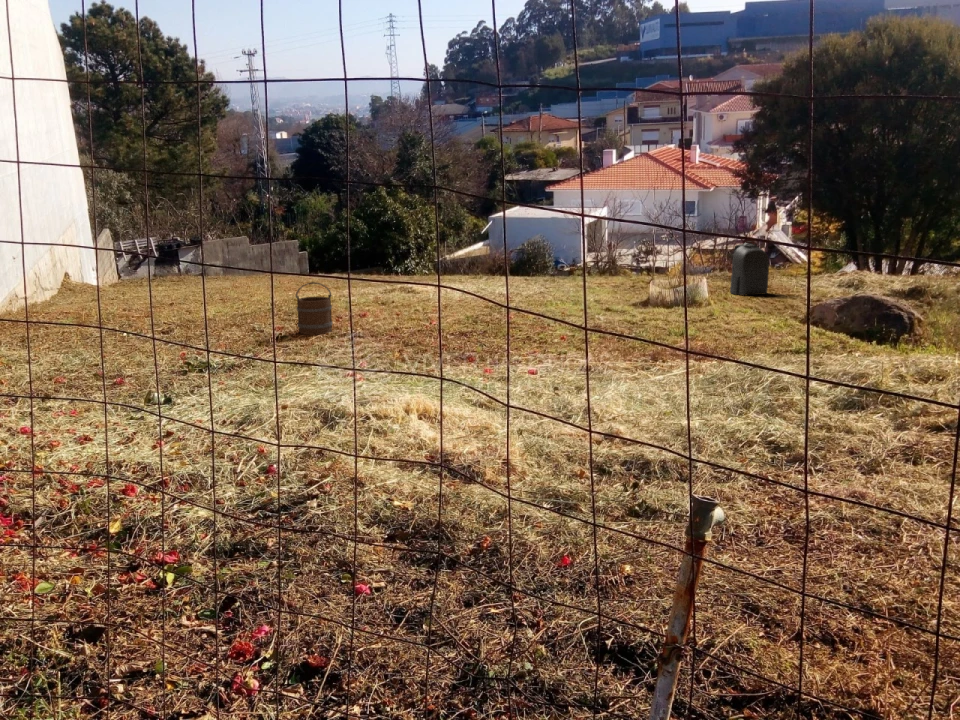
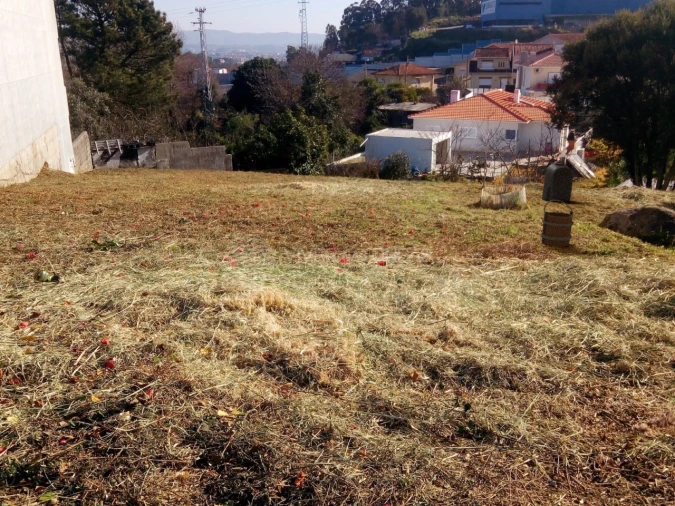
bucket: present [296,282,332,335] -> present [541,200,574,246]

